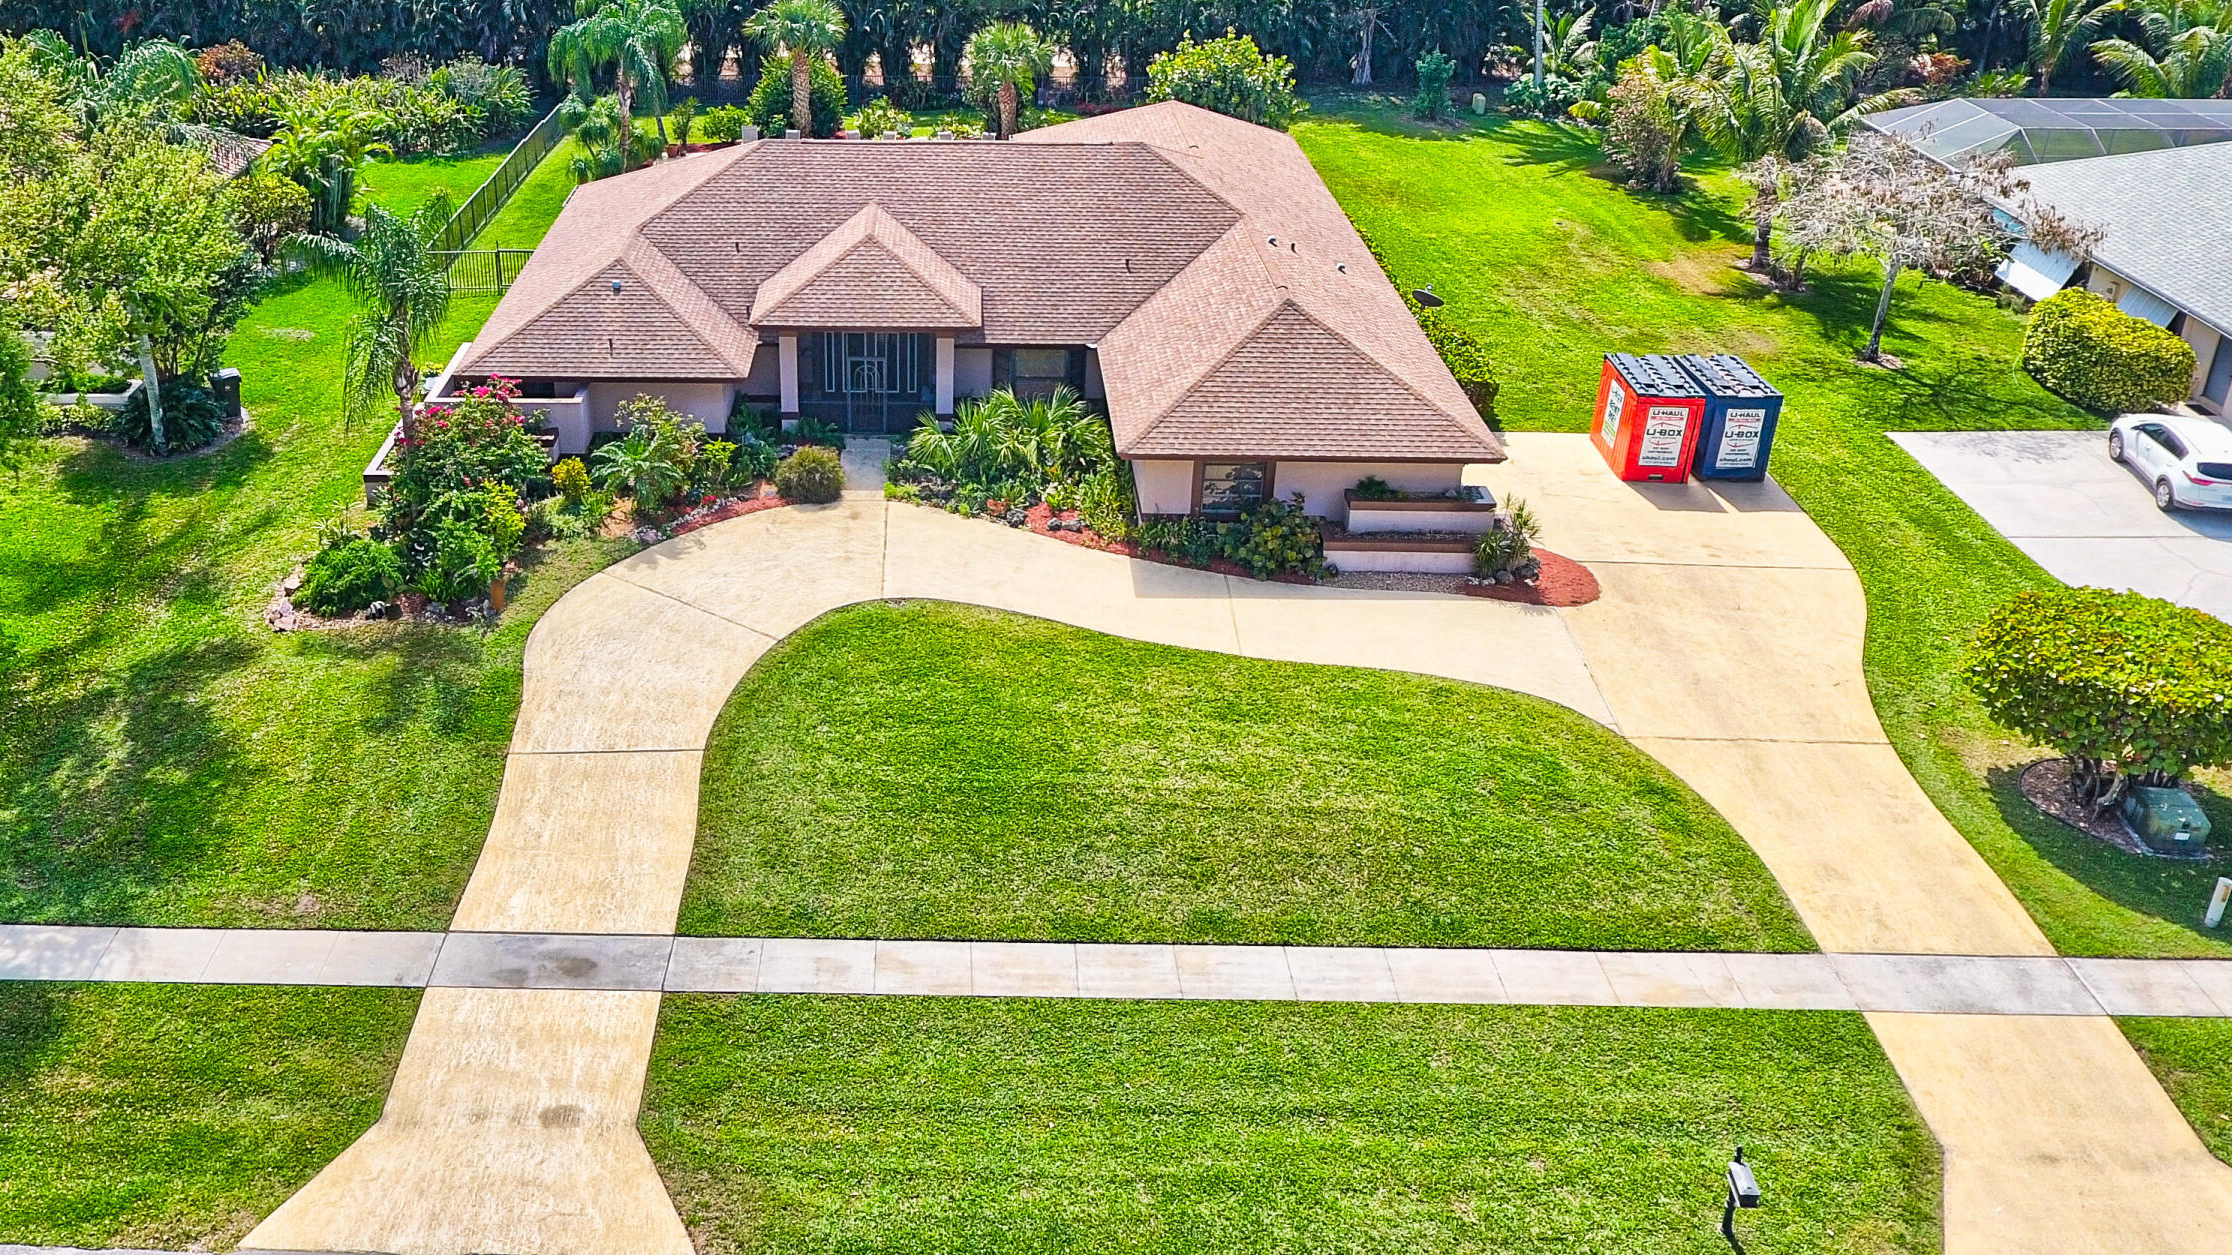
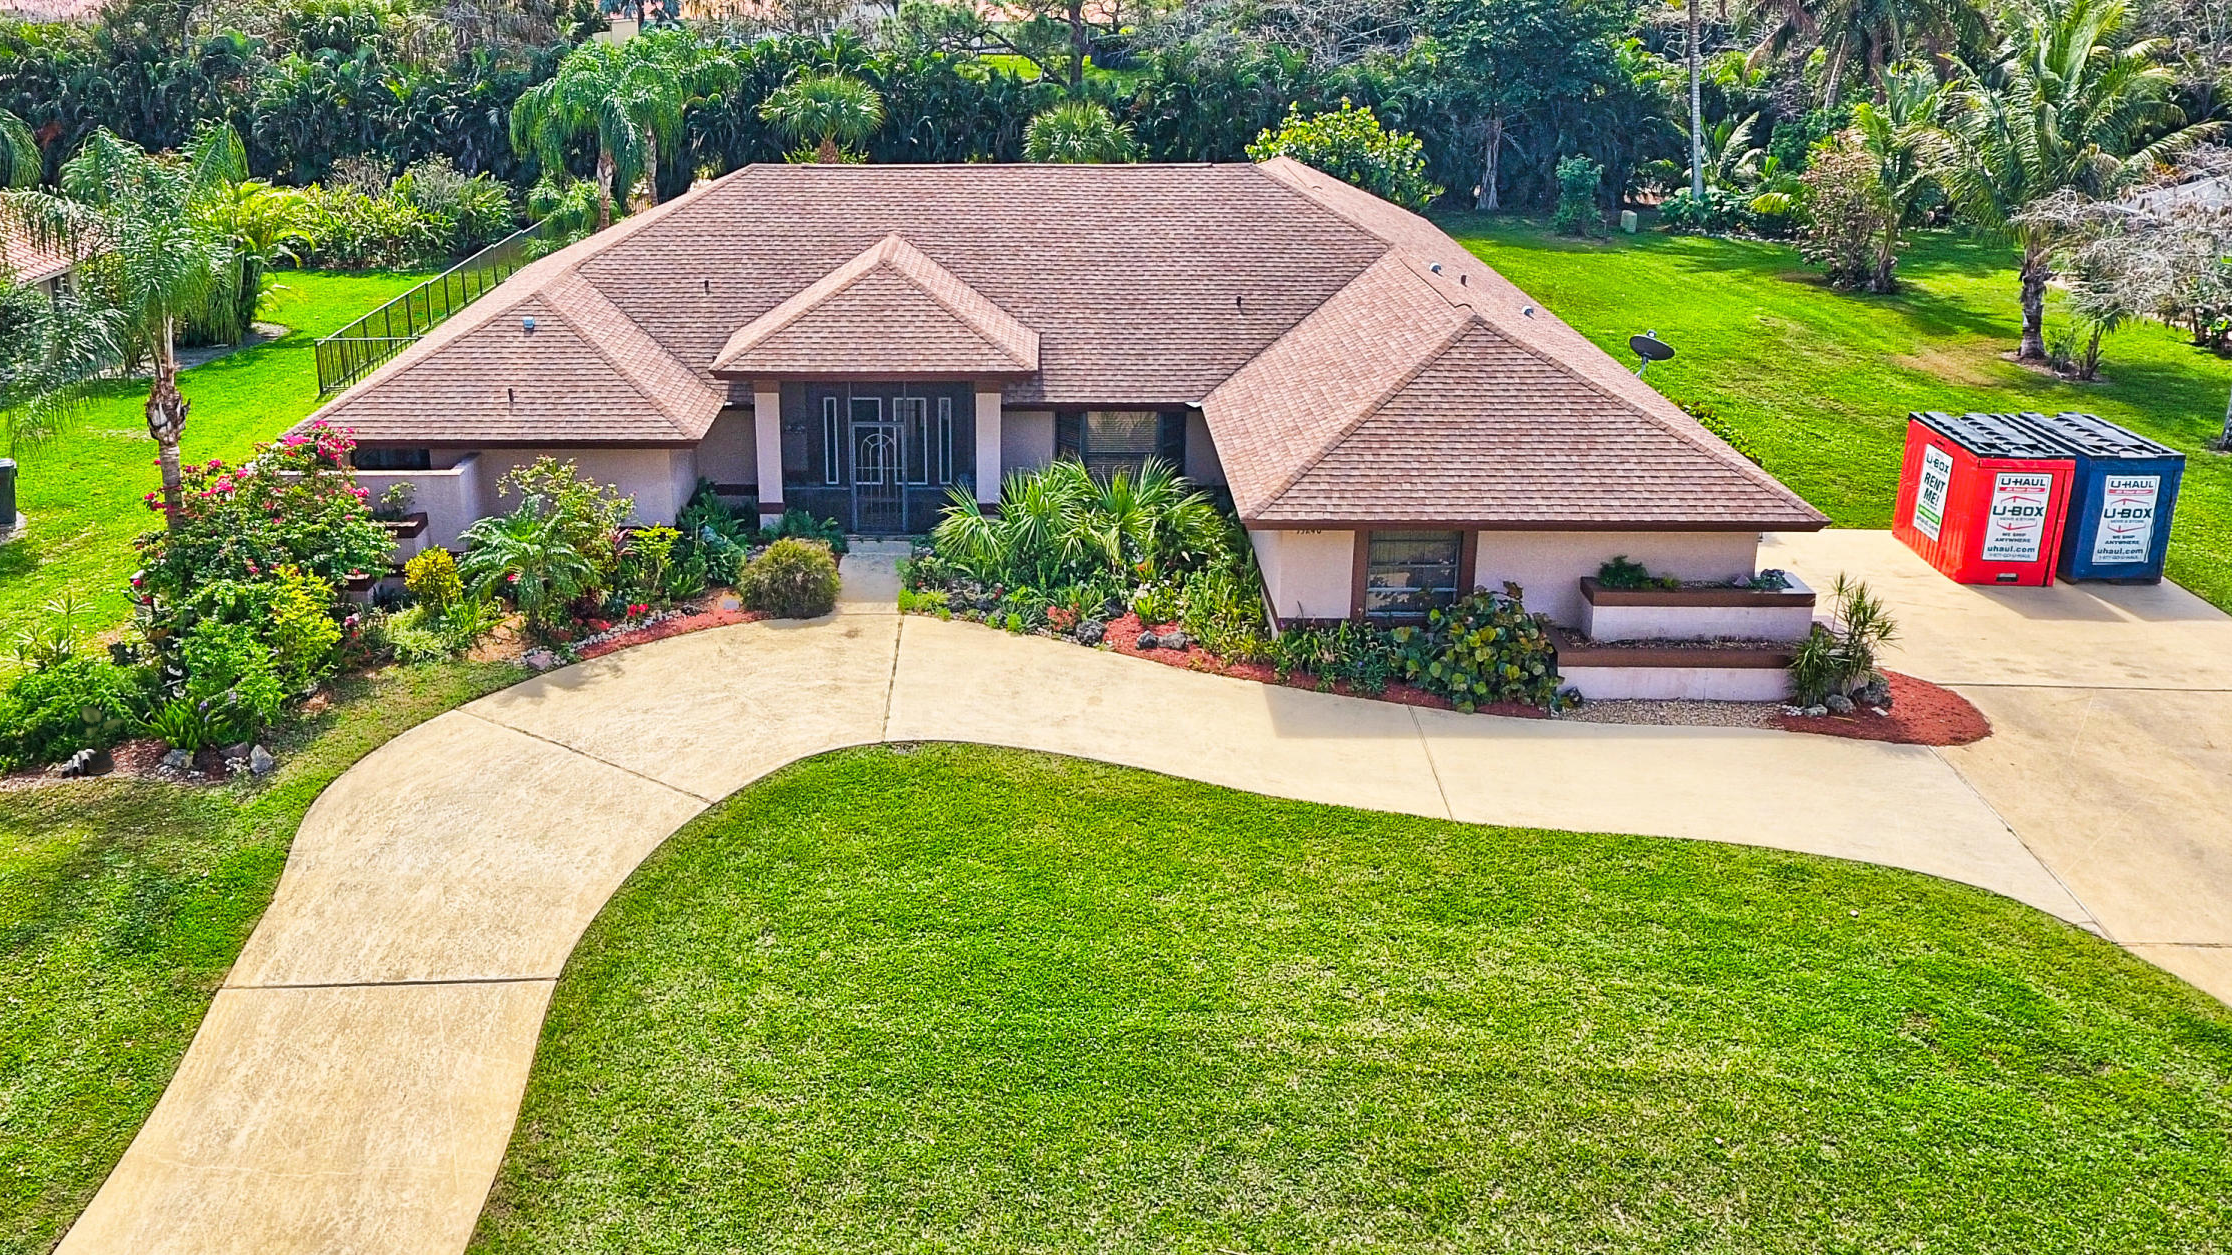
watering can: present [490,576,507,610] -> none [256,703,292,760]

